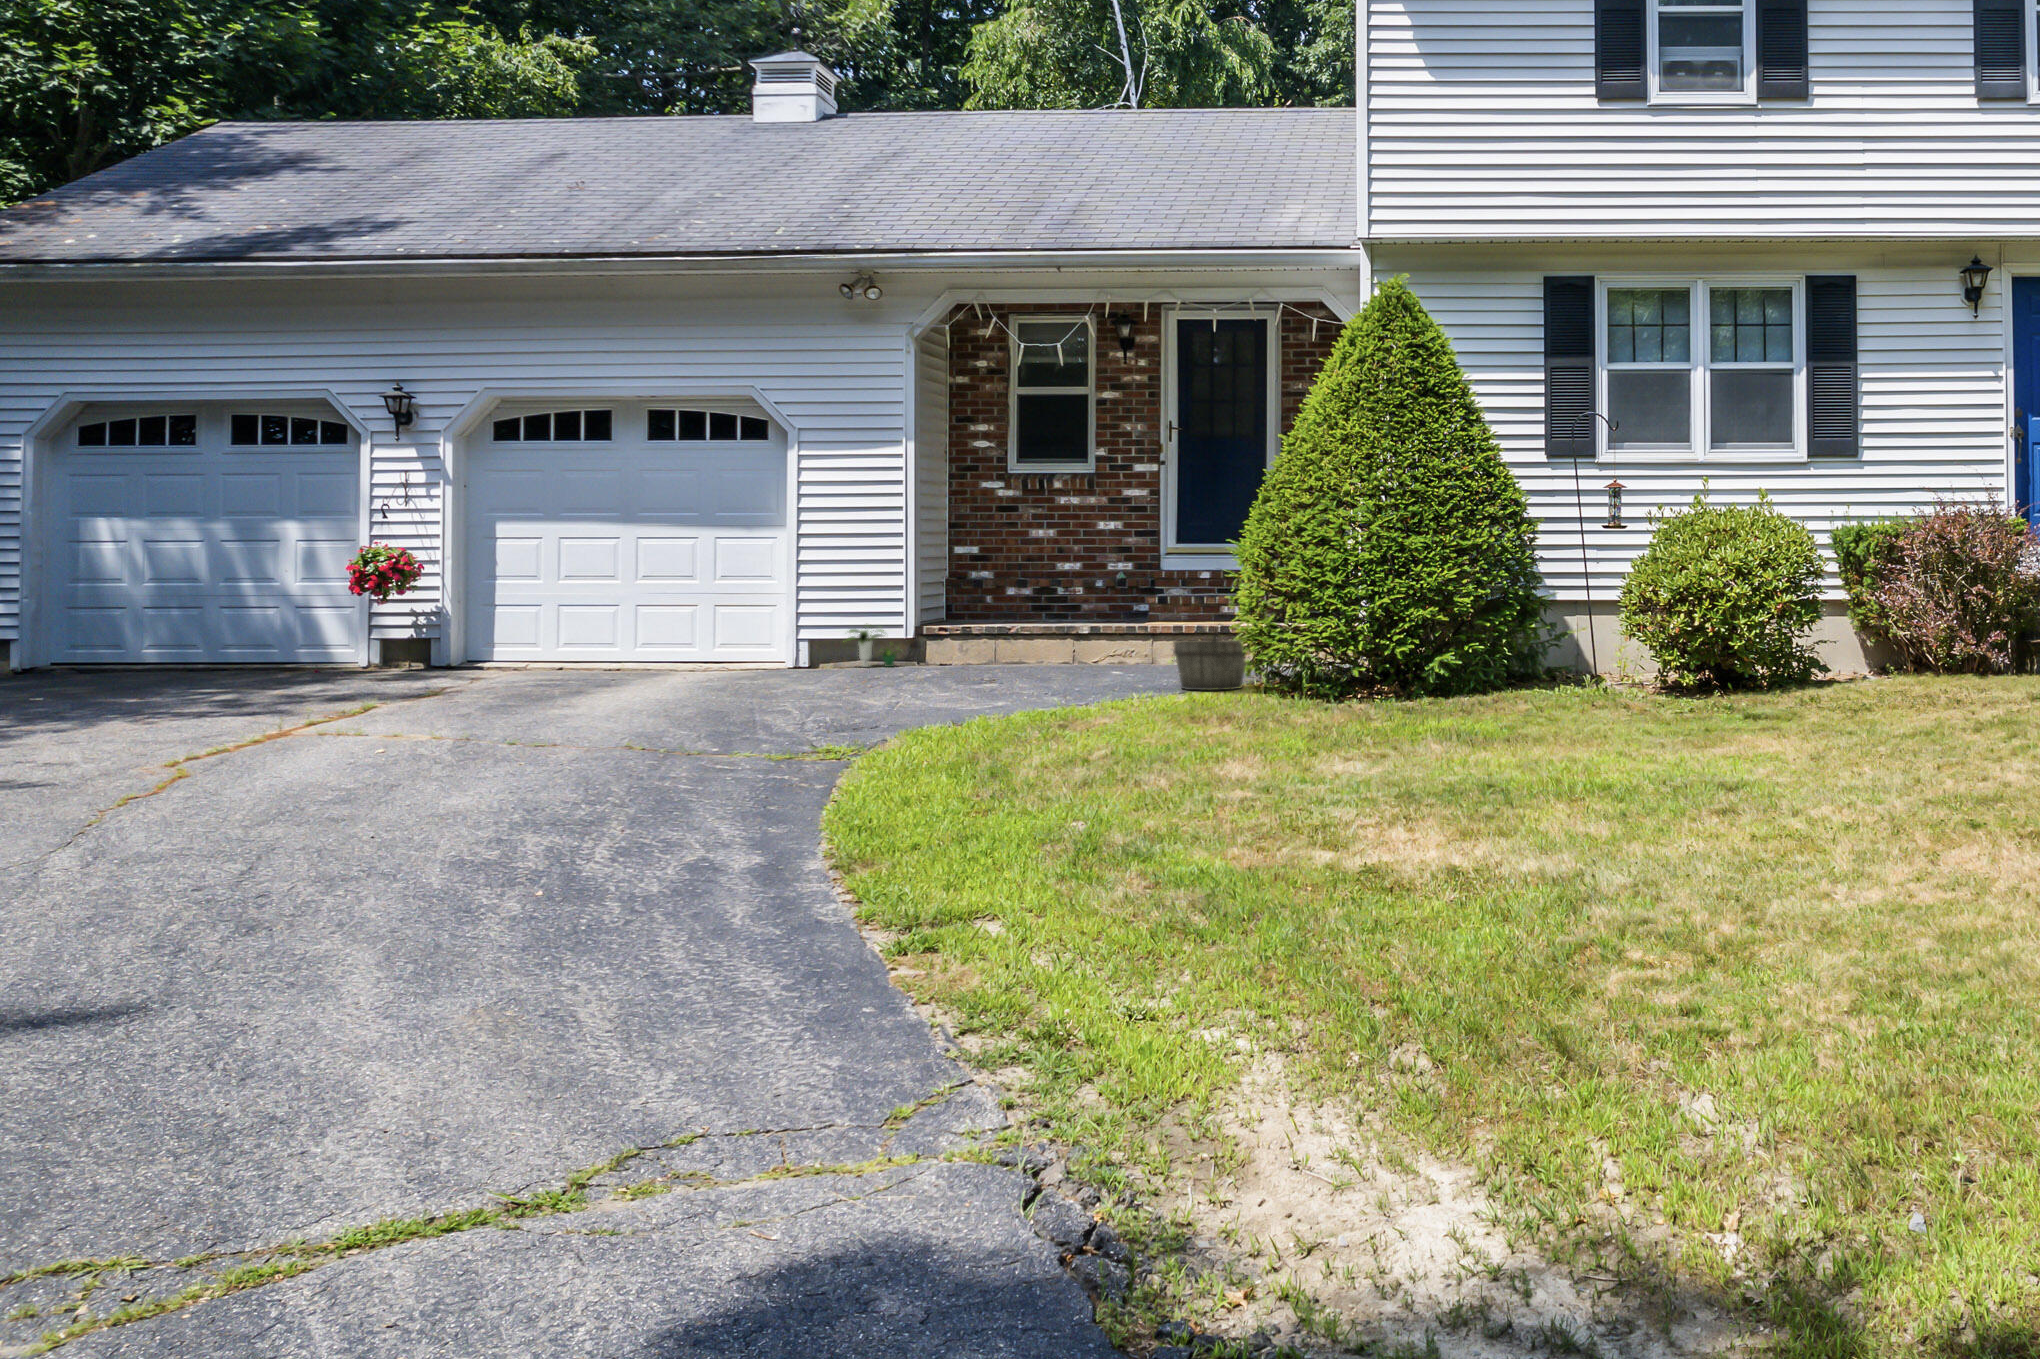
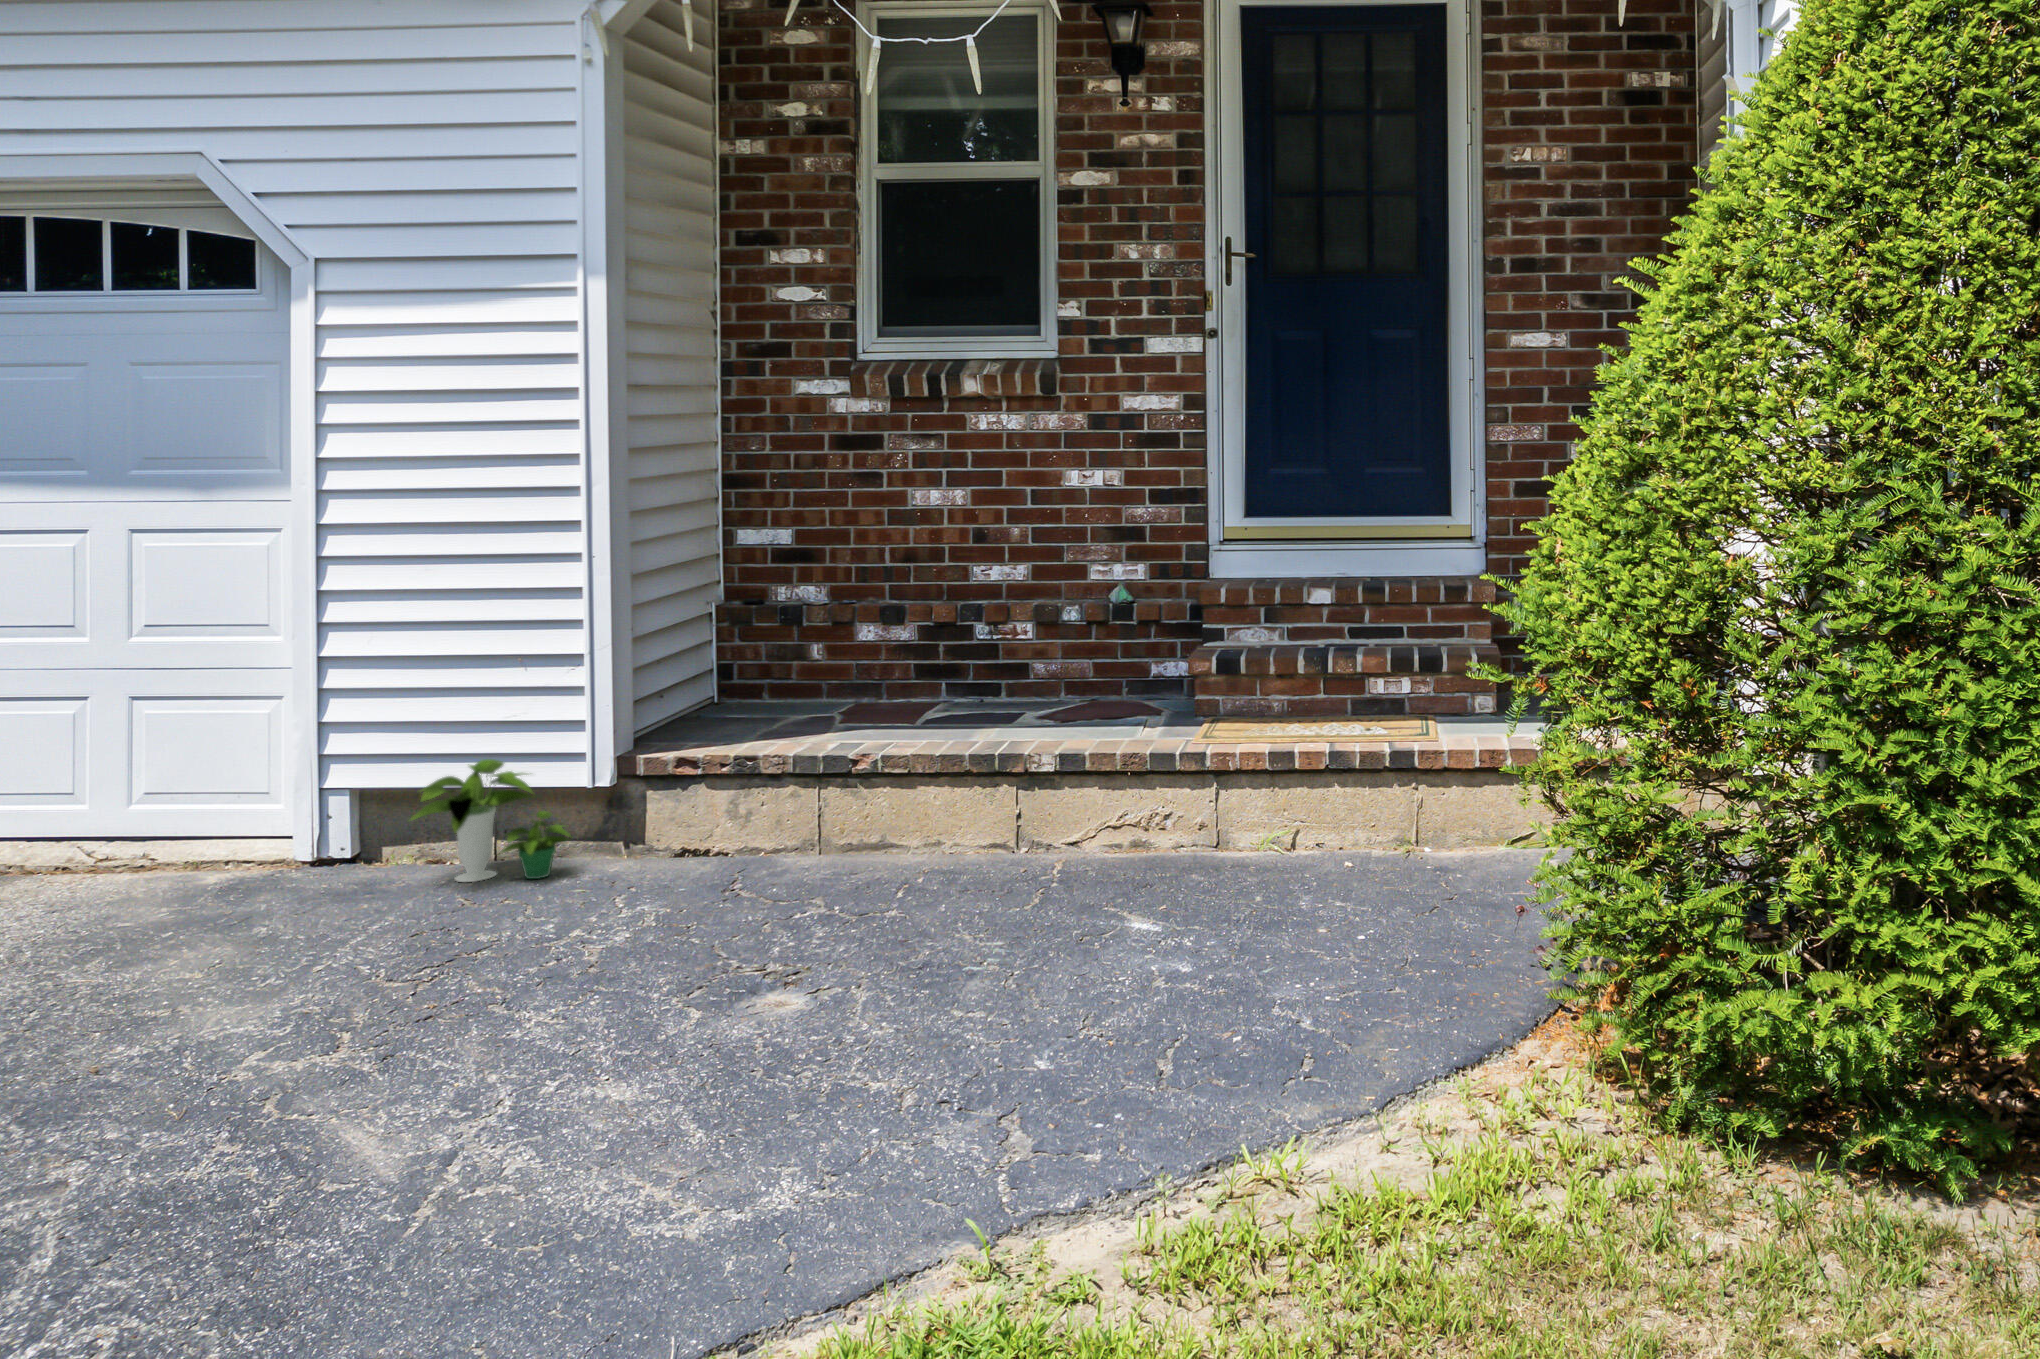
wooden bucket: present [1172,631,1246,690] -> none [1410,960,1702,1255]

